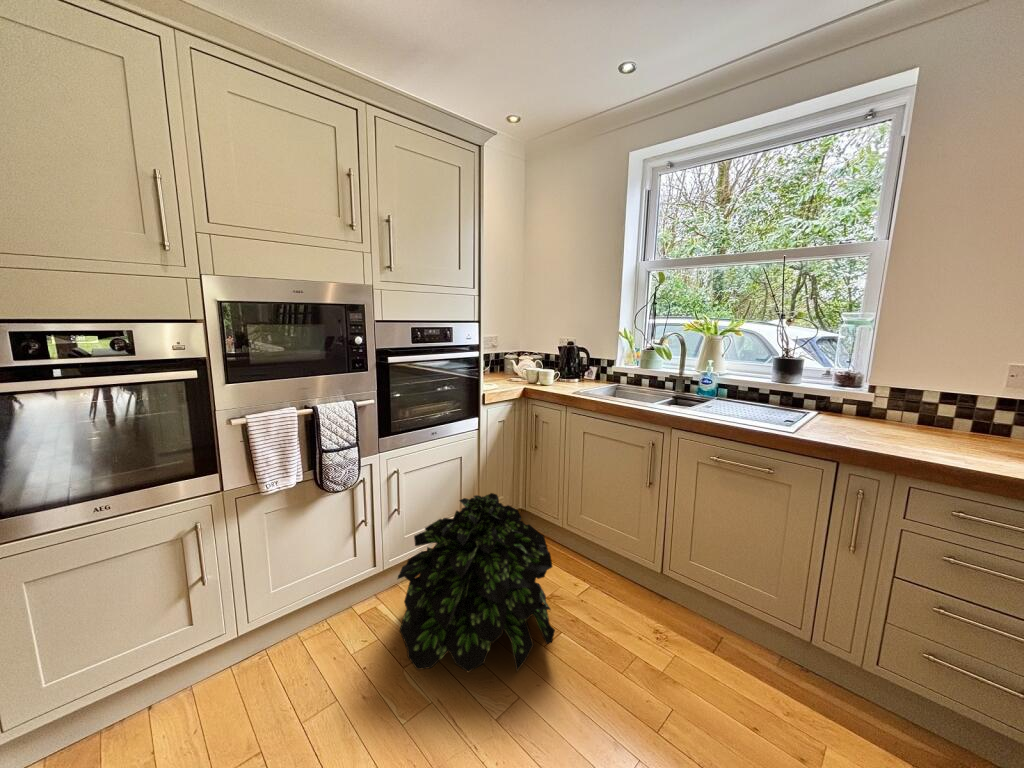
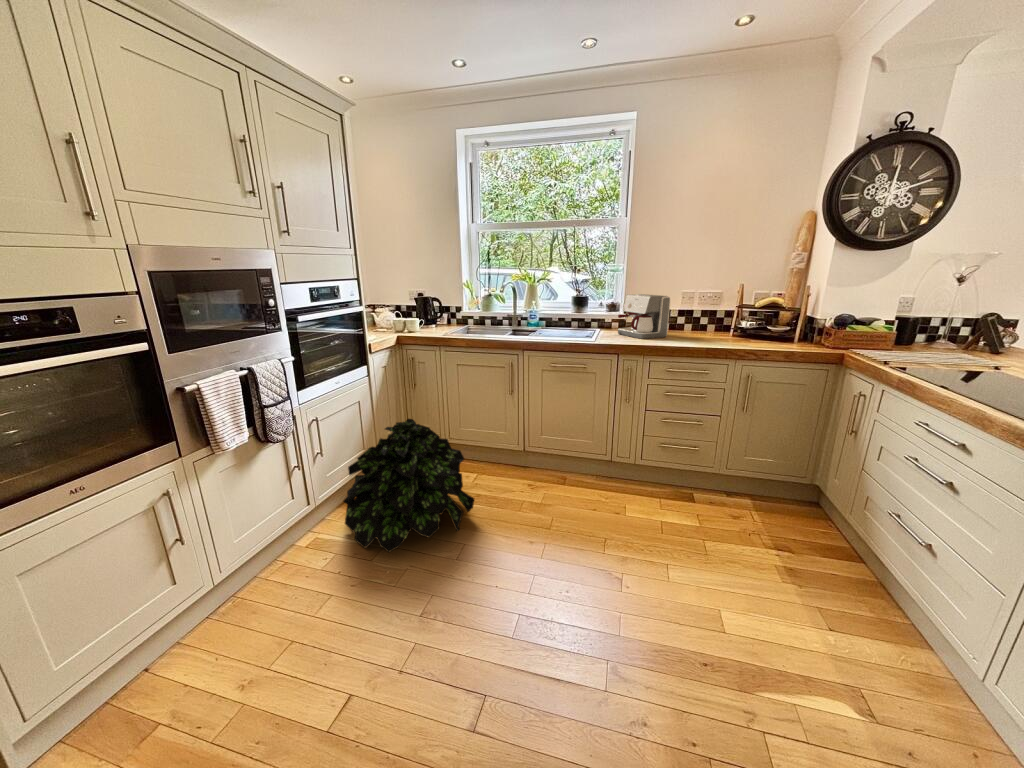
coffee maker: none [852,361,978,444] -> present [618,294,670,339]

